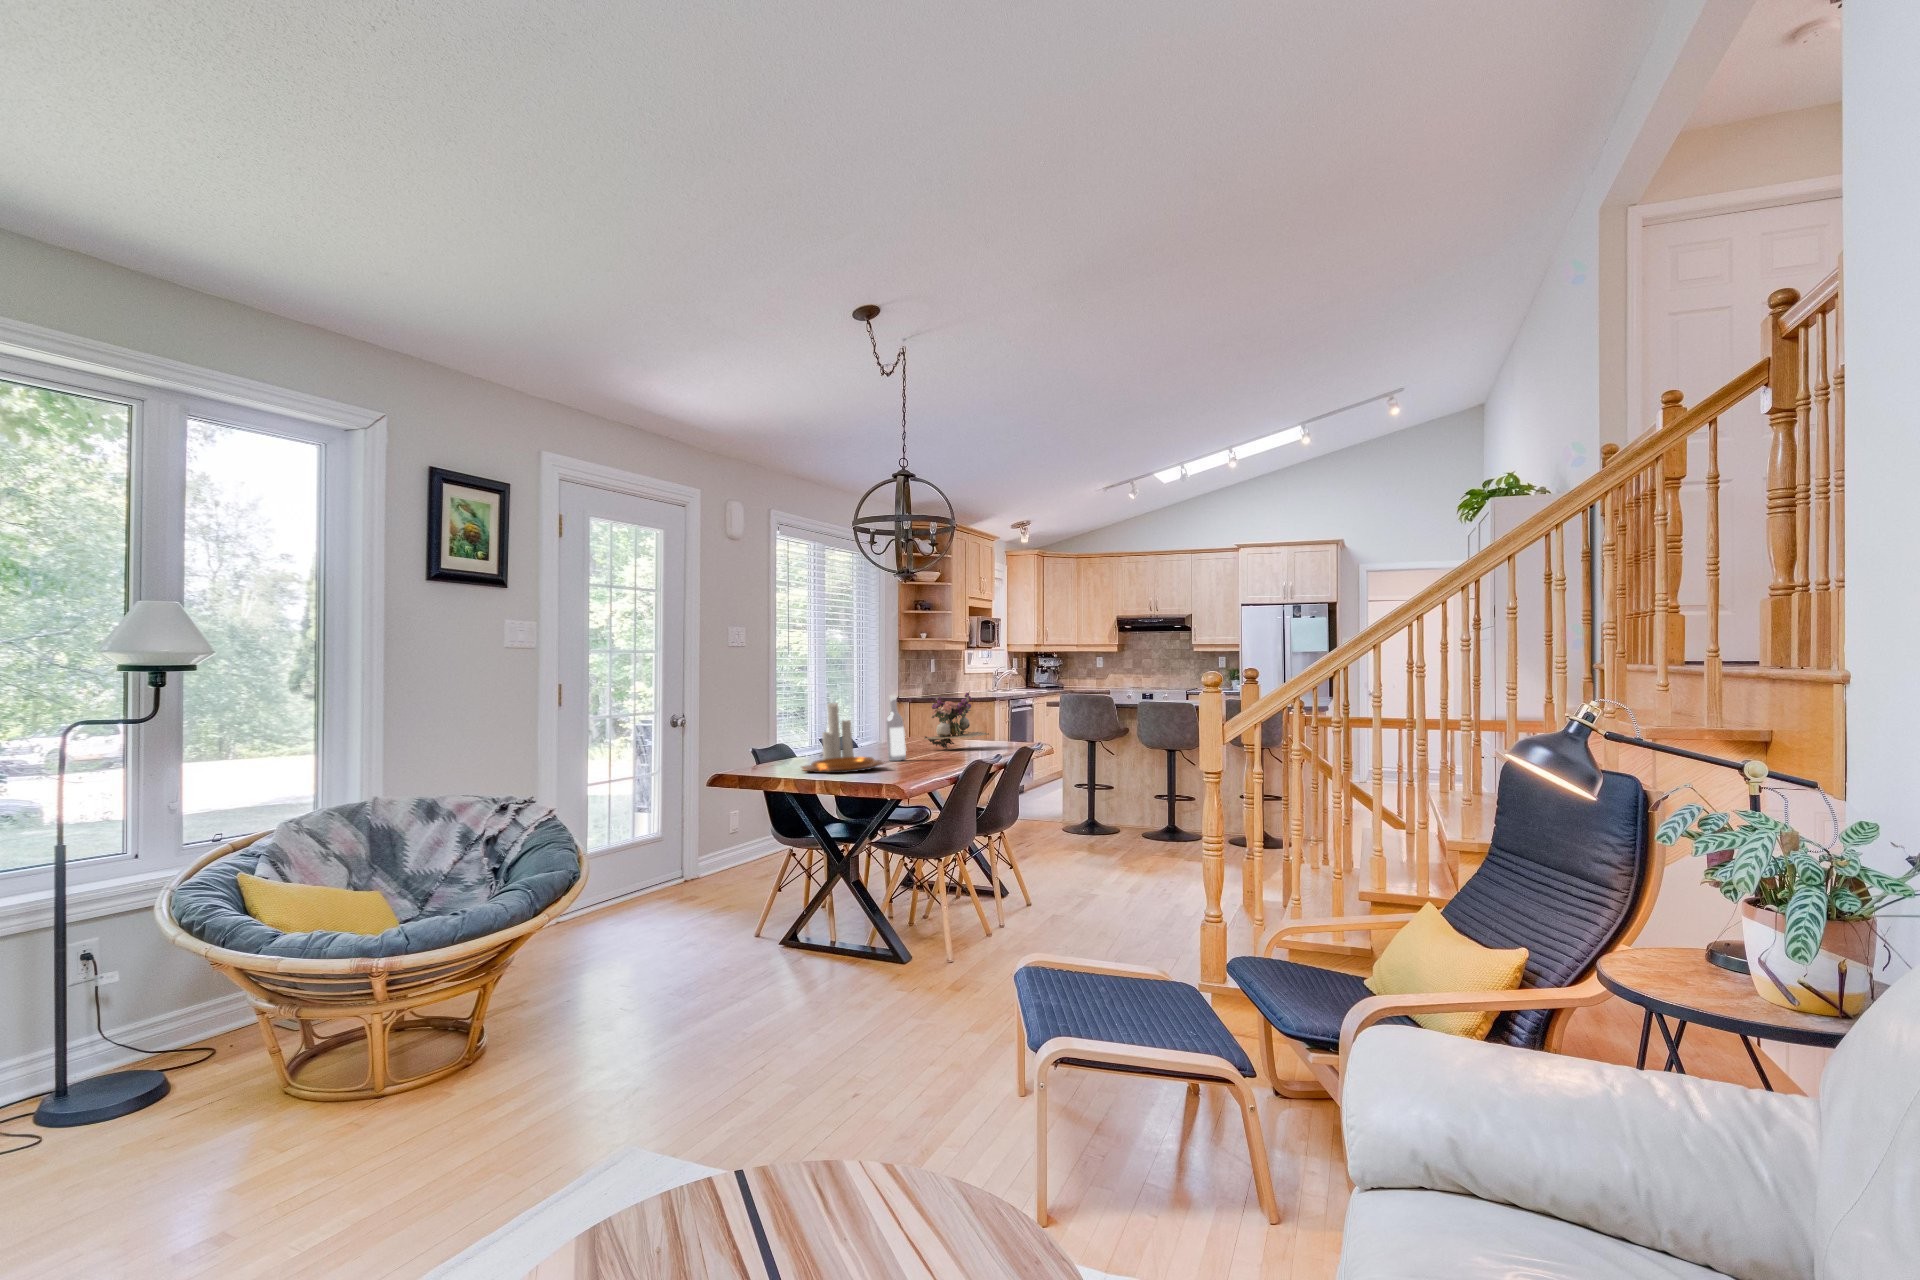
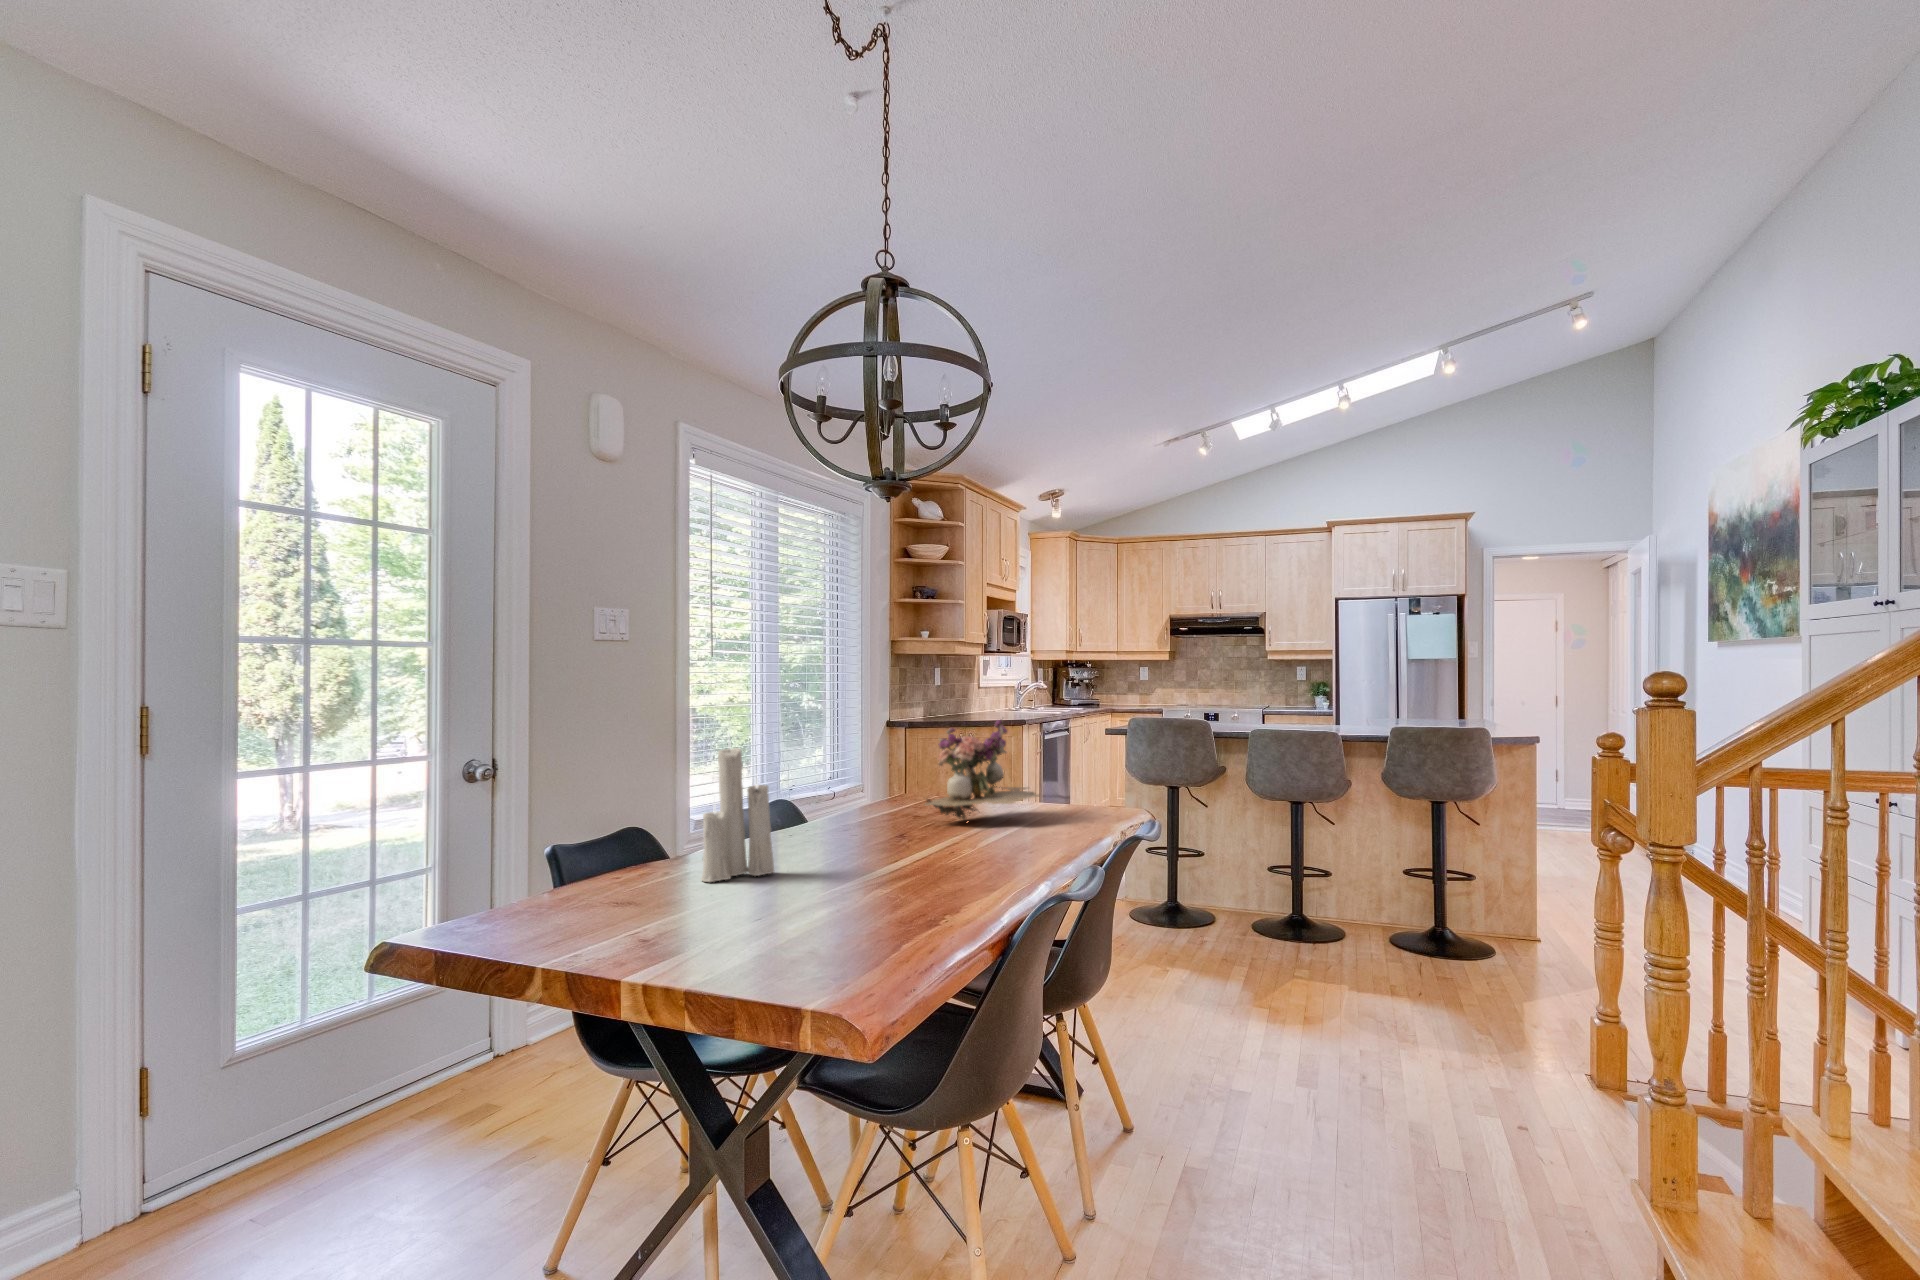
wine bottle: present [886,695,906,761] -> none [843,732,885,874]
decorative bowl: present [802,757,885,773] -> none [593,887,826,957]

